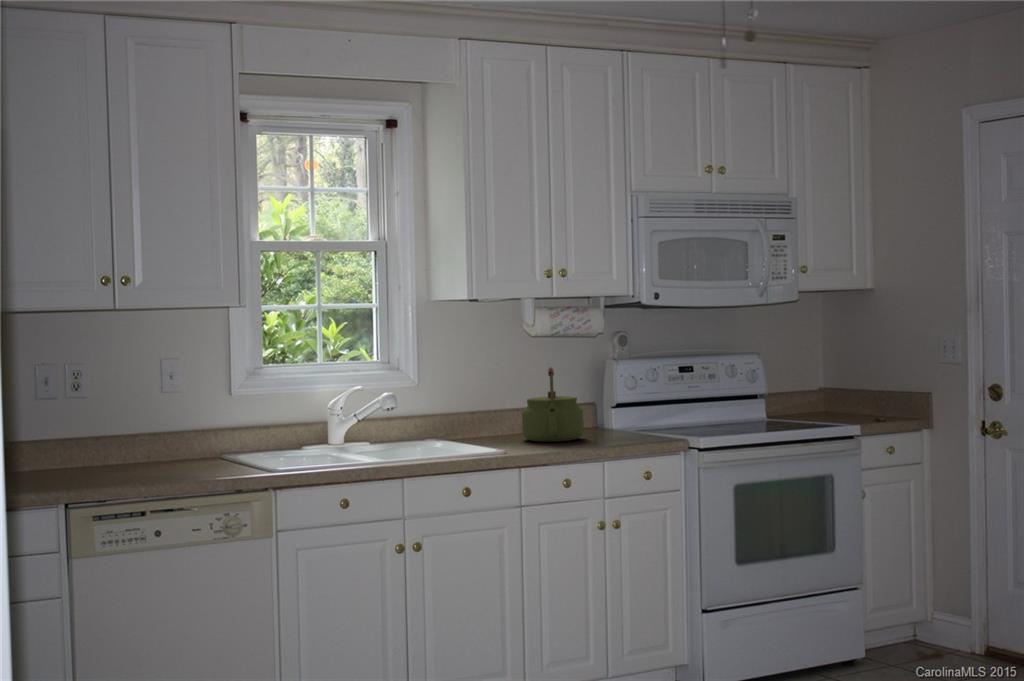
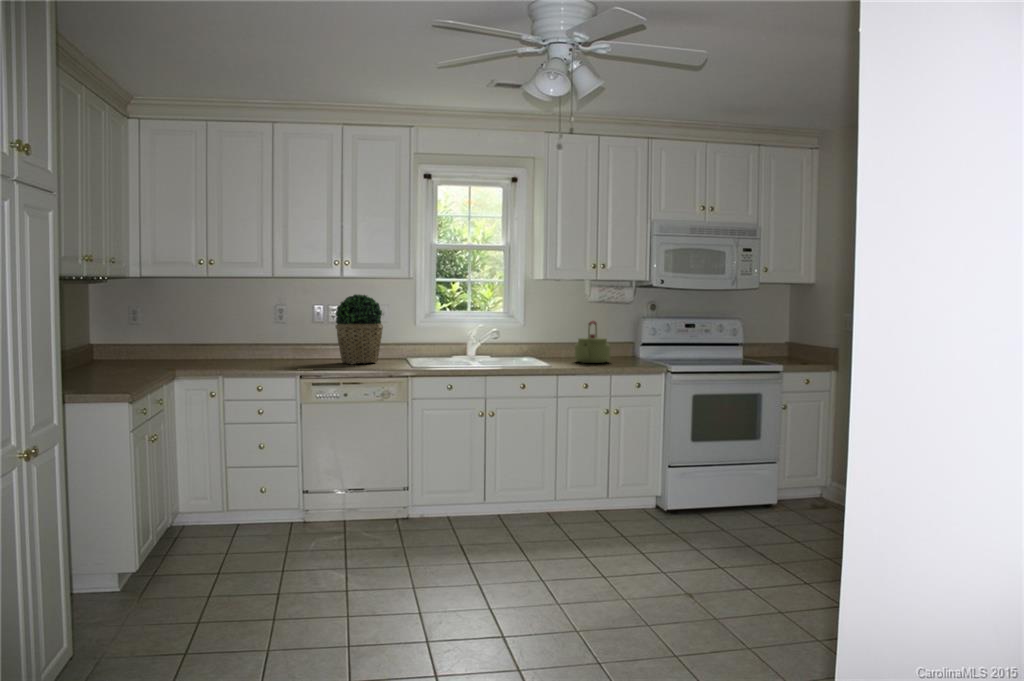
potted plant: none [80,335,182,477] -> present [335,294,383,364]

